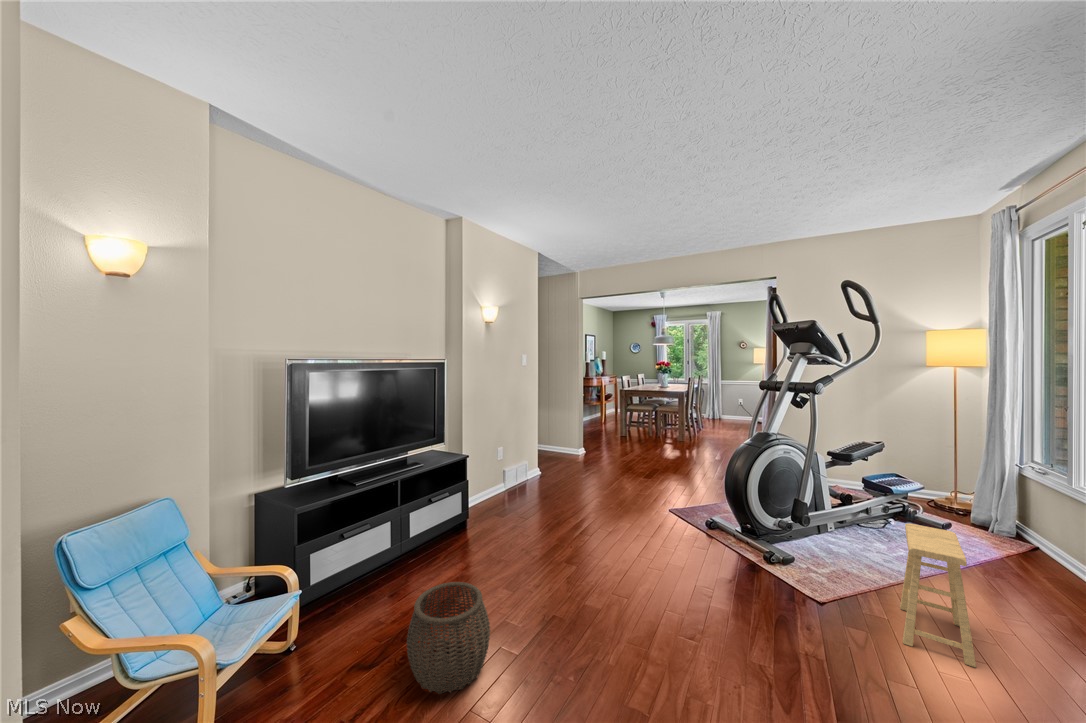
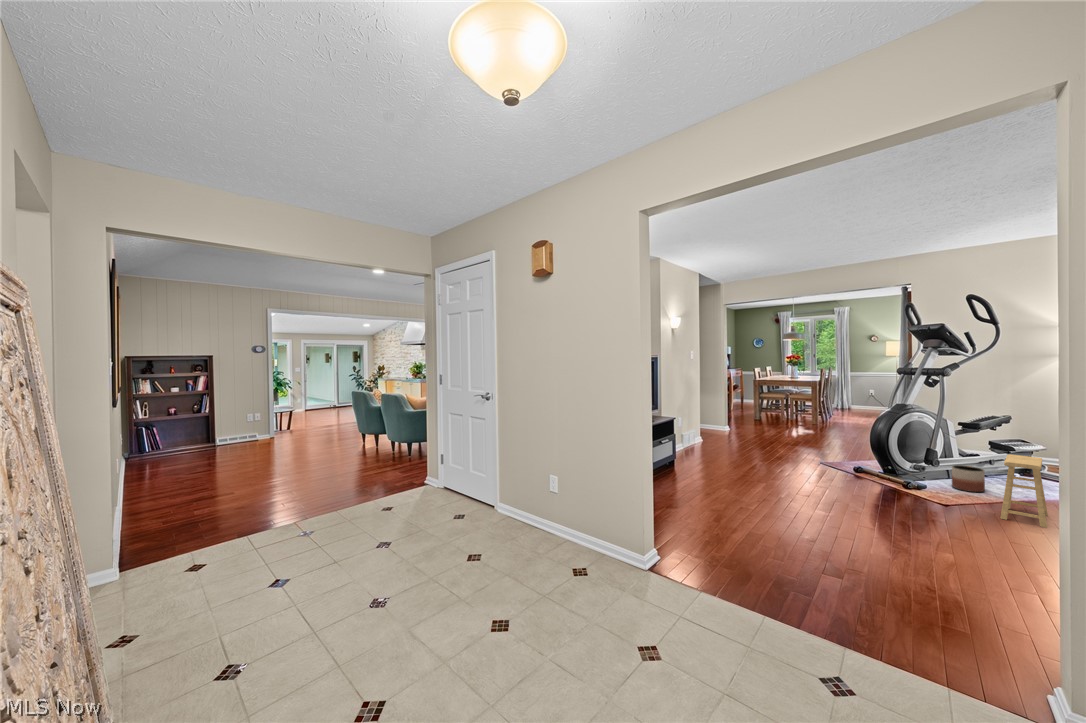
planter: none [825,523,867,567] -> present [952,465,985,492]
woven basket: present [406,582,490,694] -> none [702,471,746,516]

